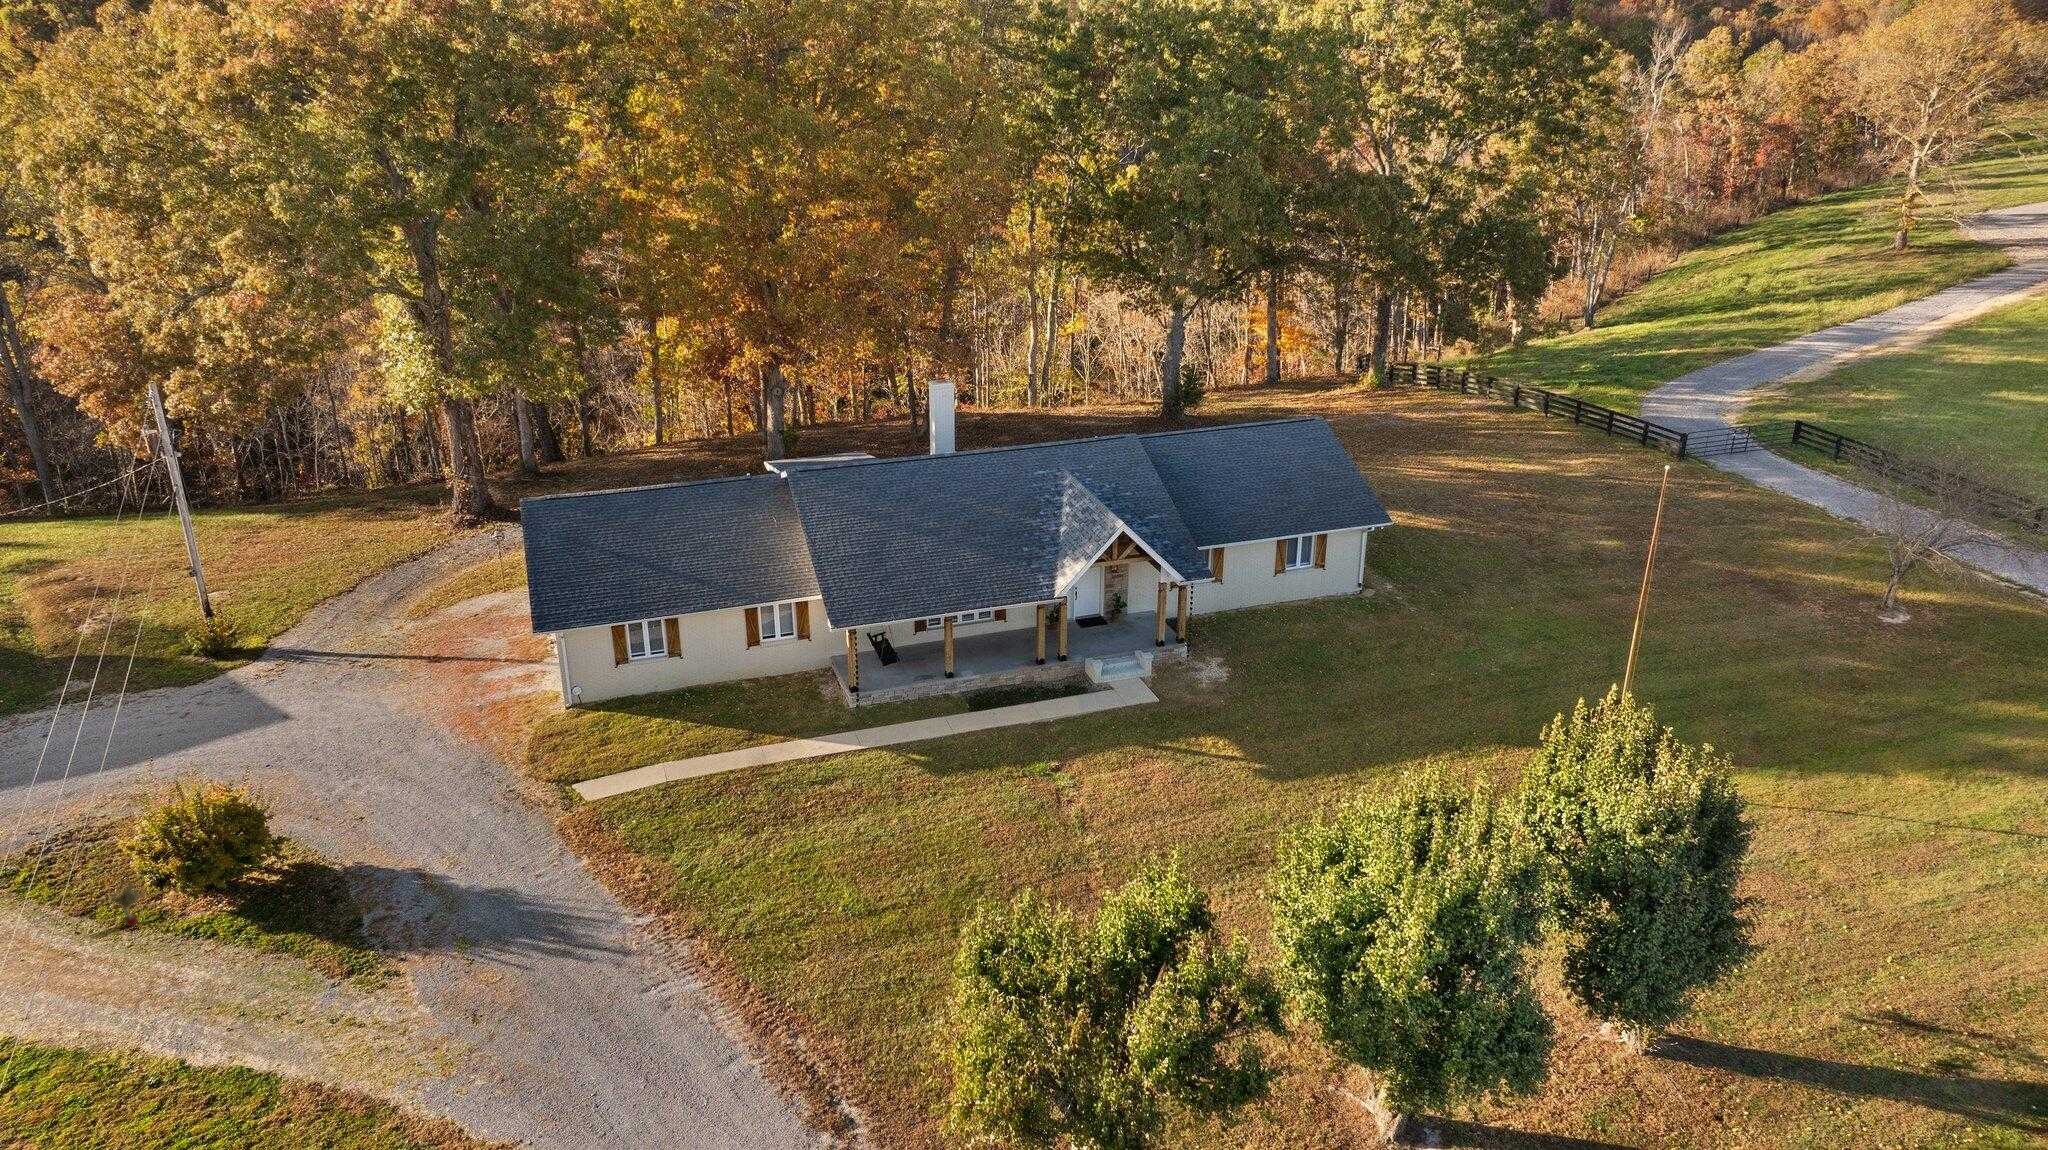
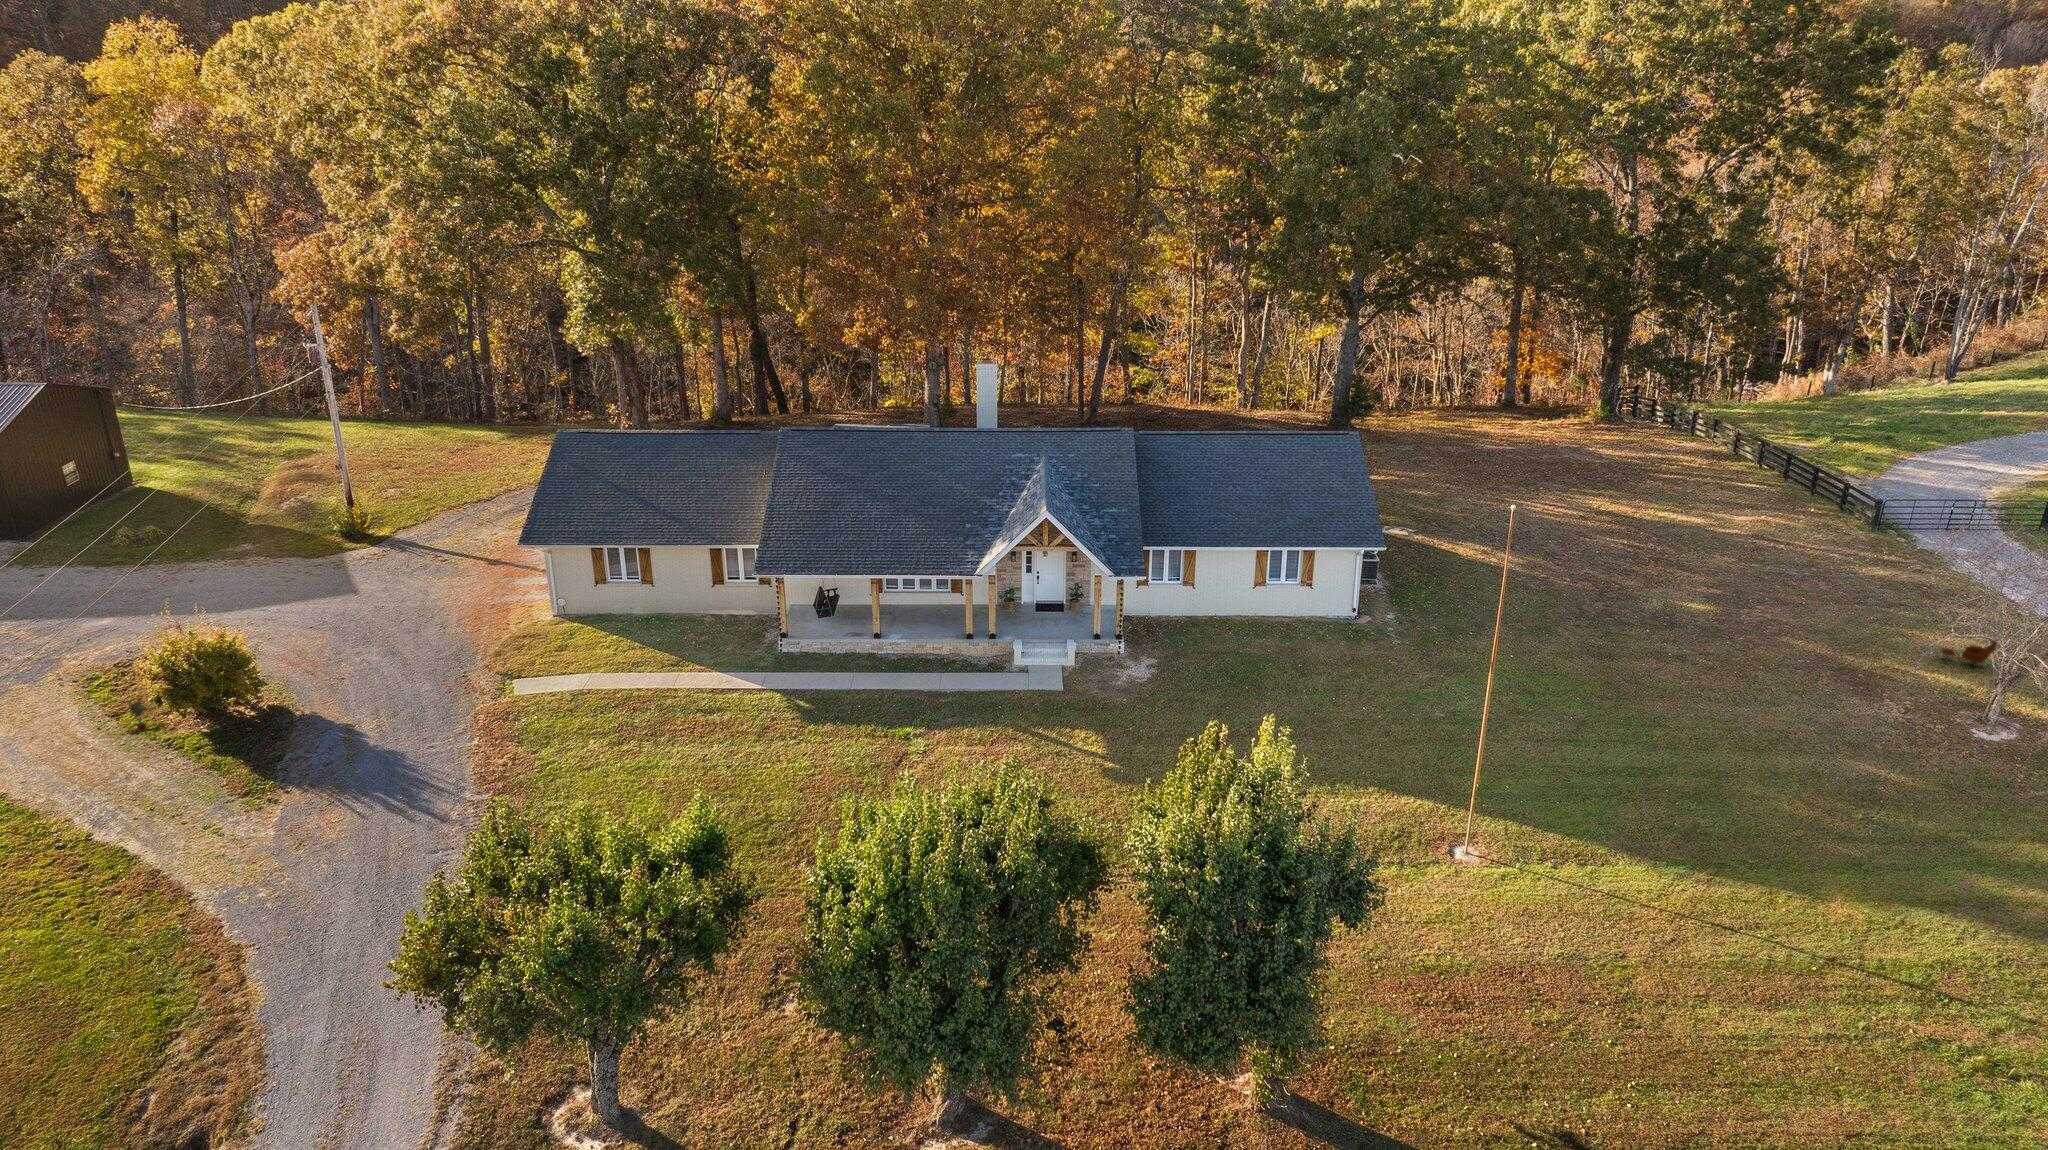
lounge chair: none [1818,545,1865,572] -> present [1942,640,1997,666]

